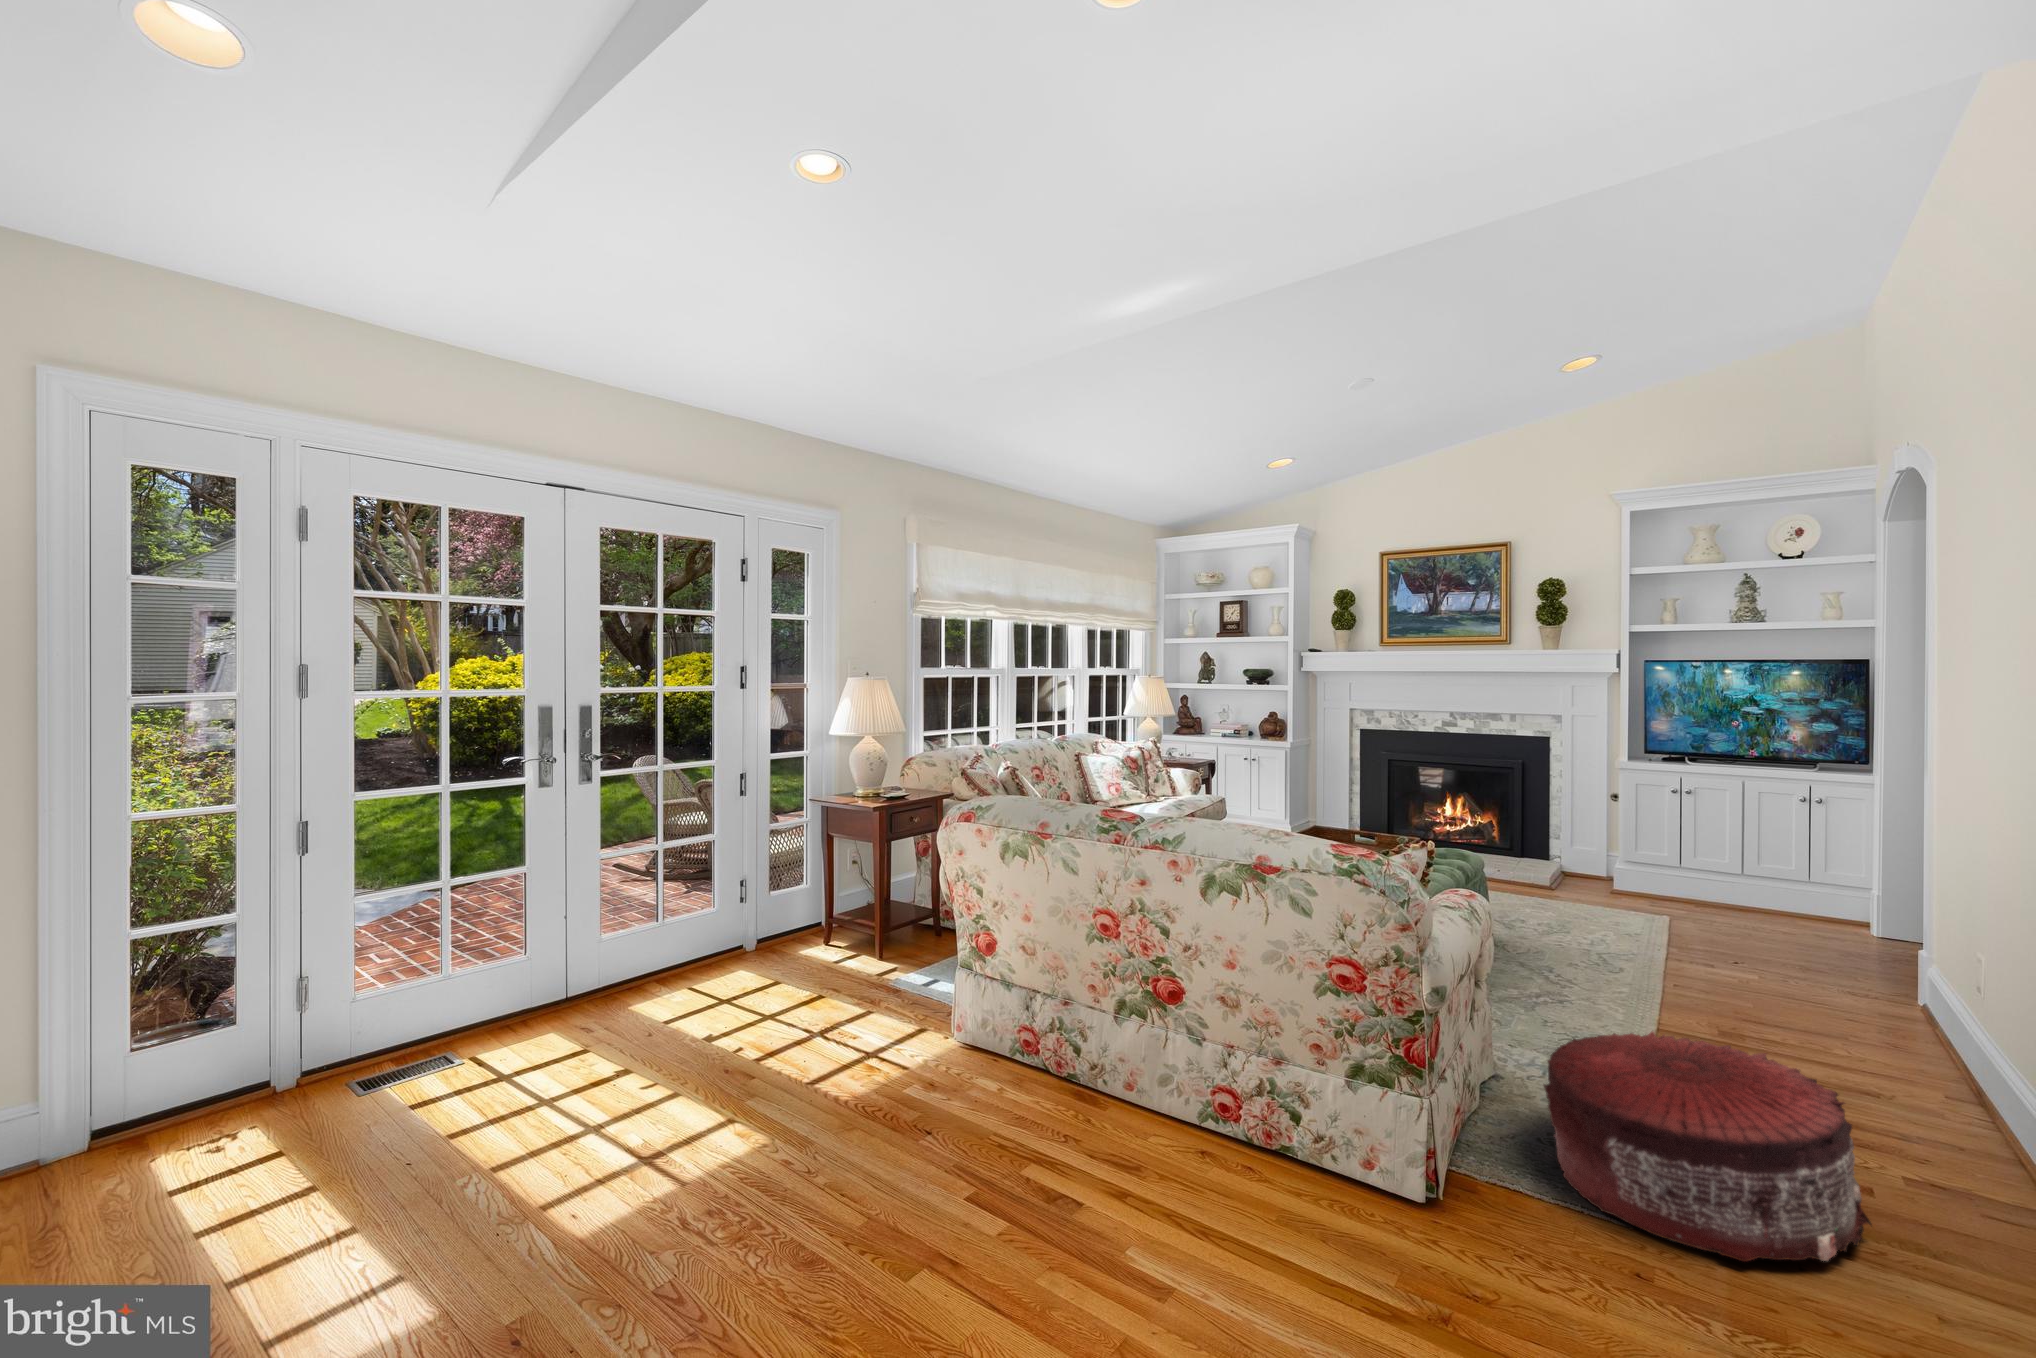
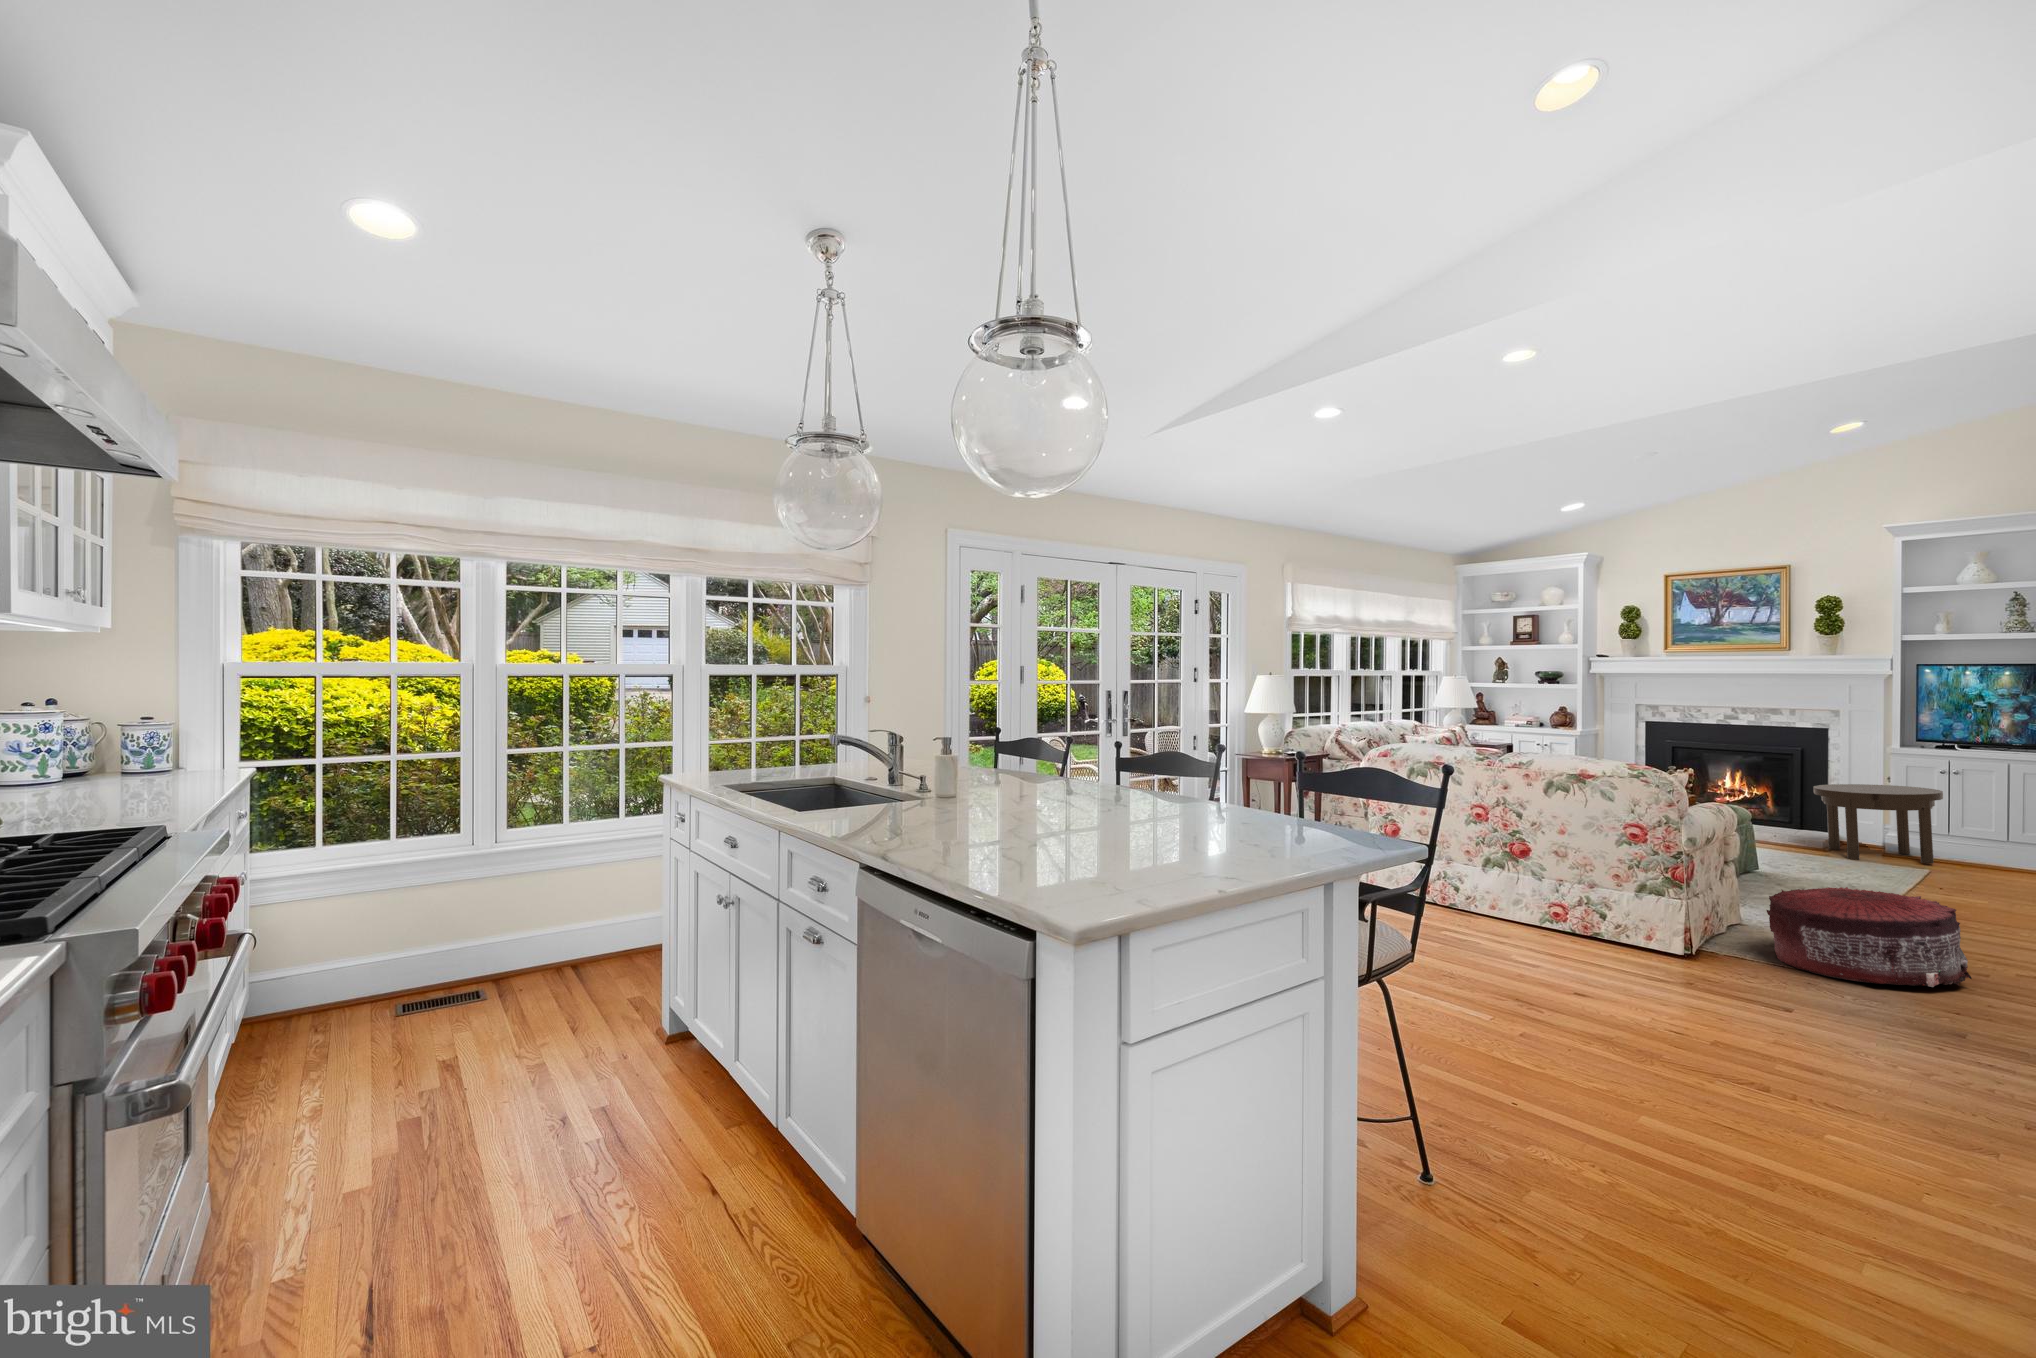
side table: none [1543,807,1682,909] -> present [1813,784,1943,864]

